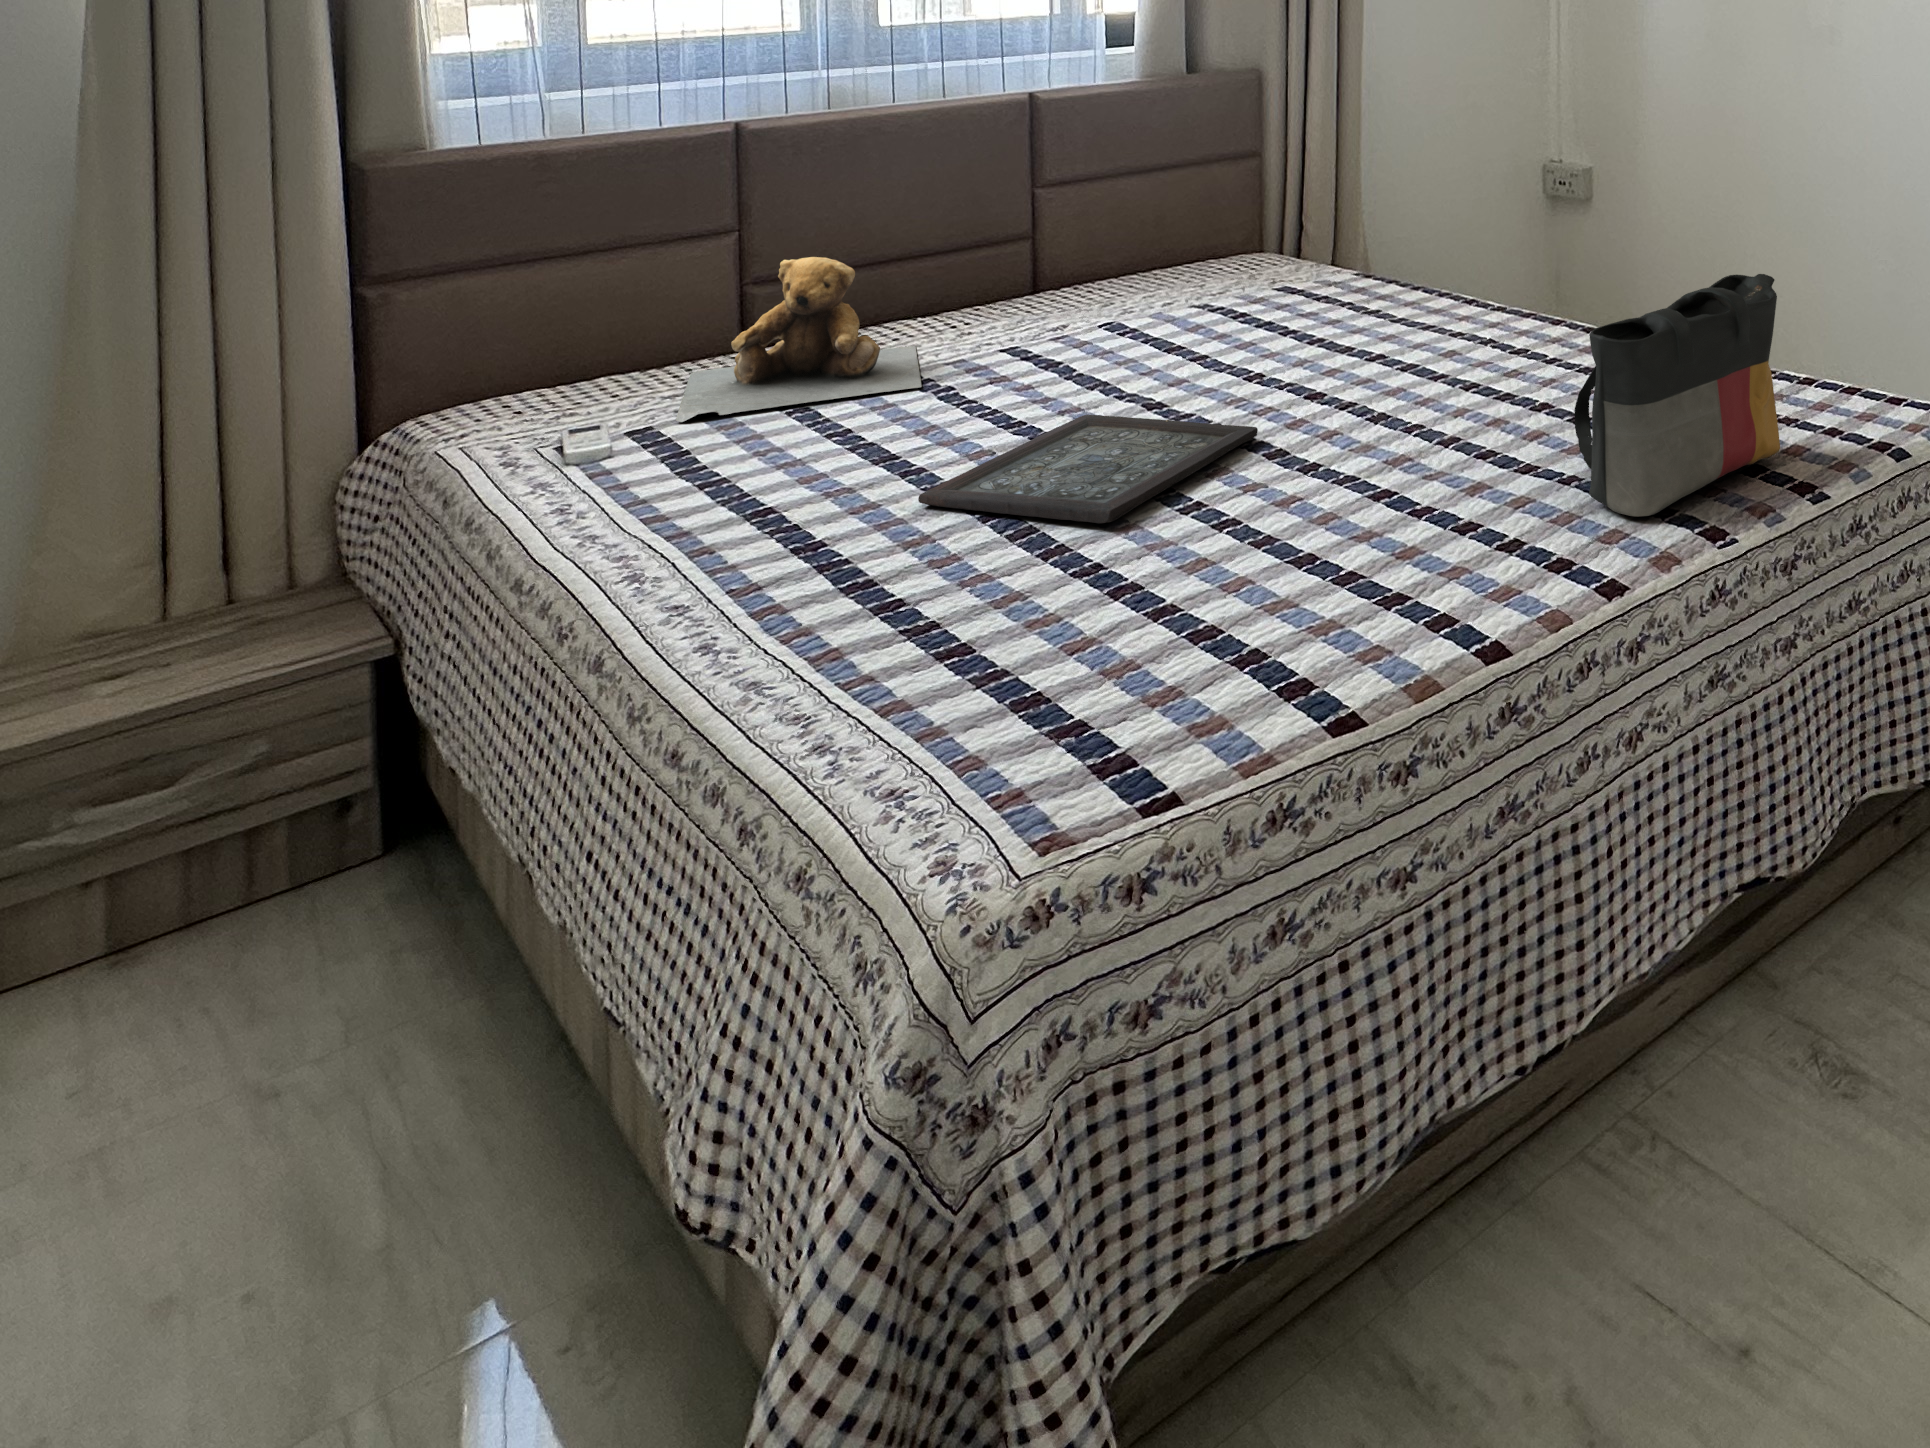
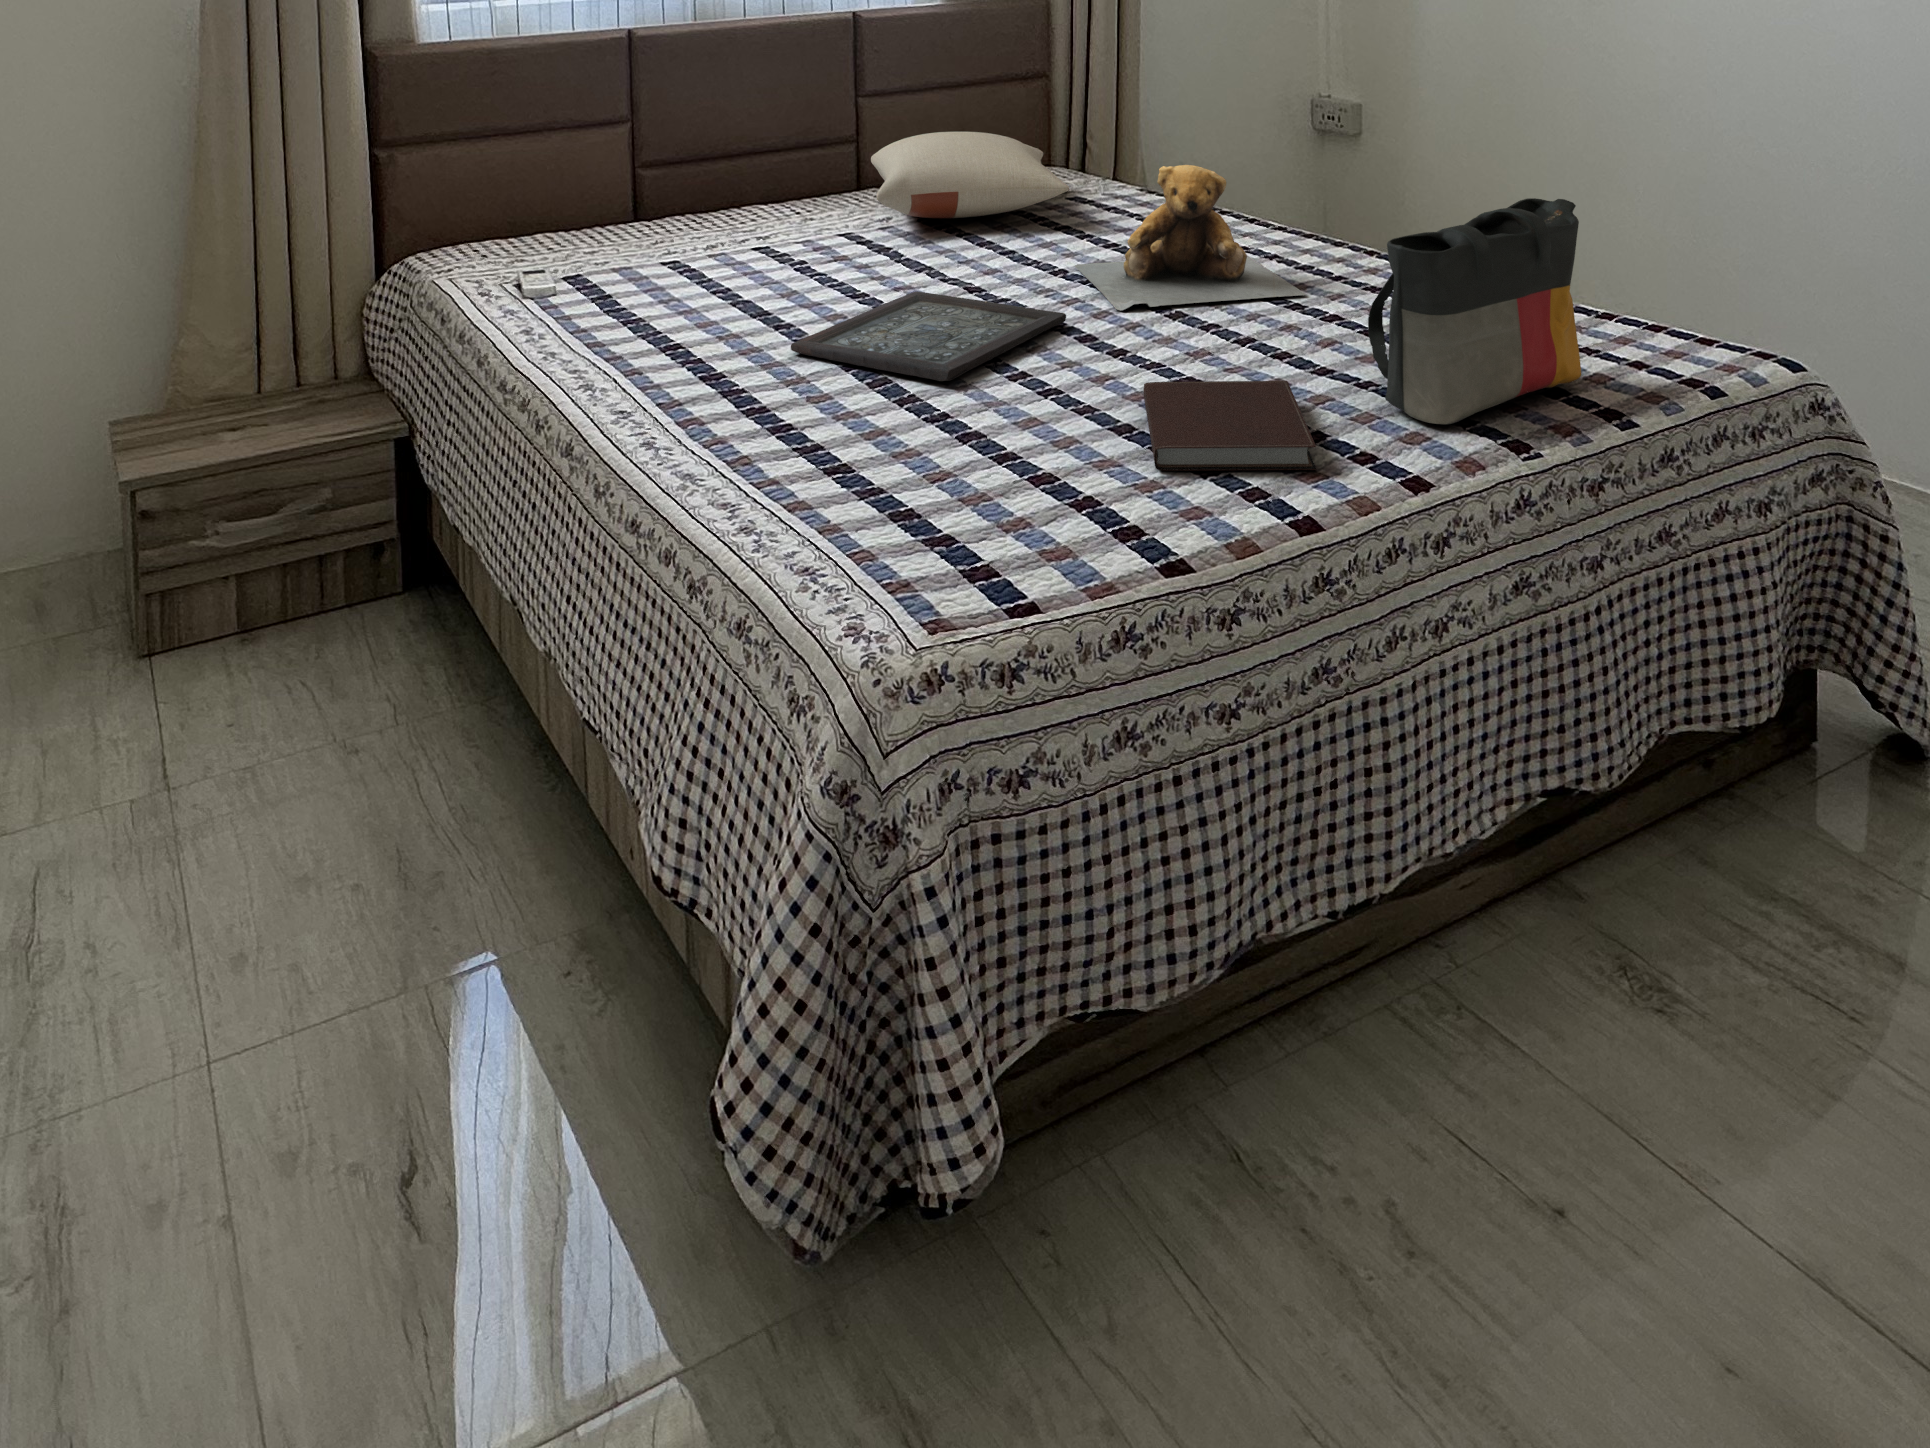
pillow: none [1048,224,1275,322] -> present [871,132,1069,218]
teddy bear: present [676,257,922,422] -> present [1075,165,1306,310]
notebook: none [1334,485,1512,604] -> present [1143,381,1316,471]

